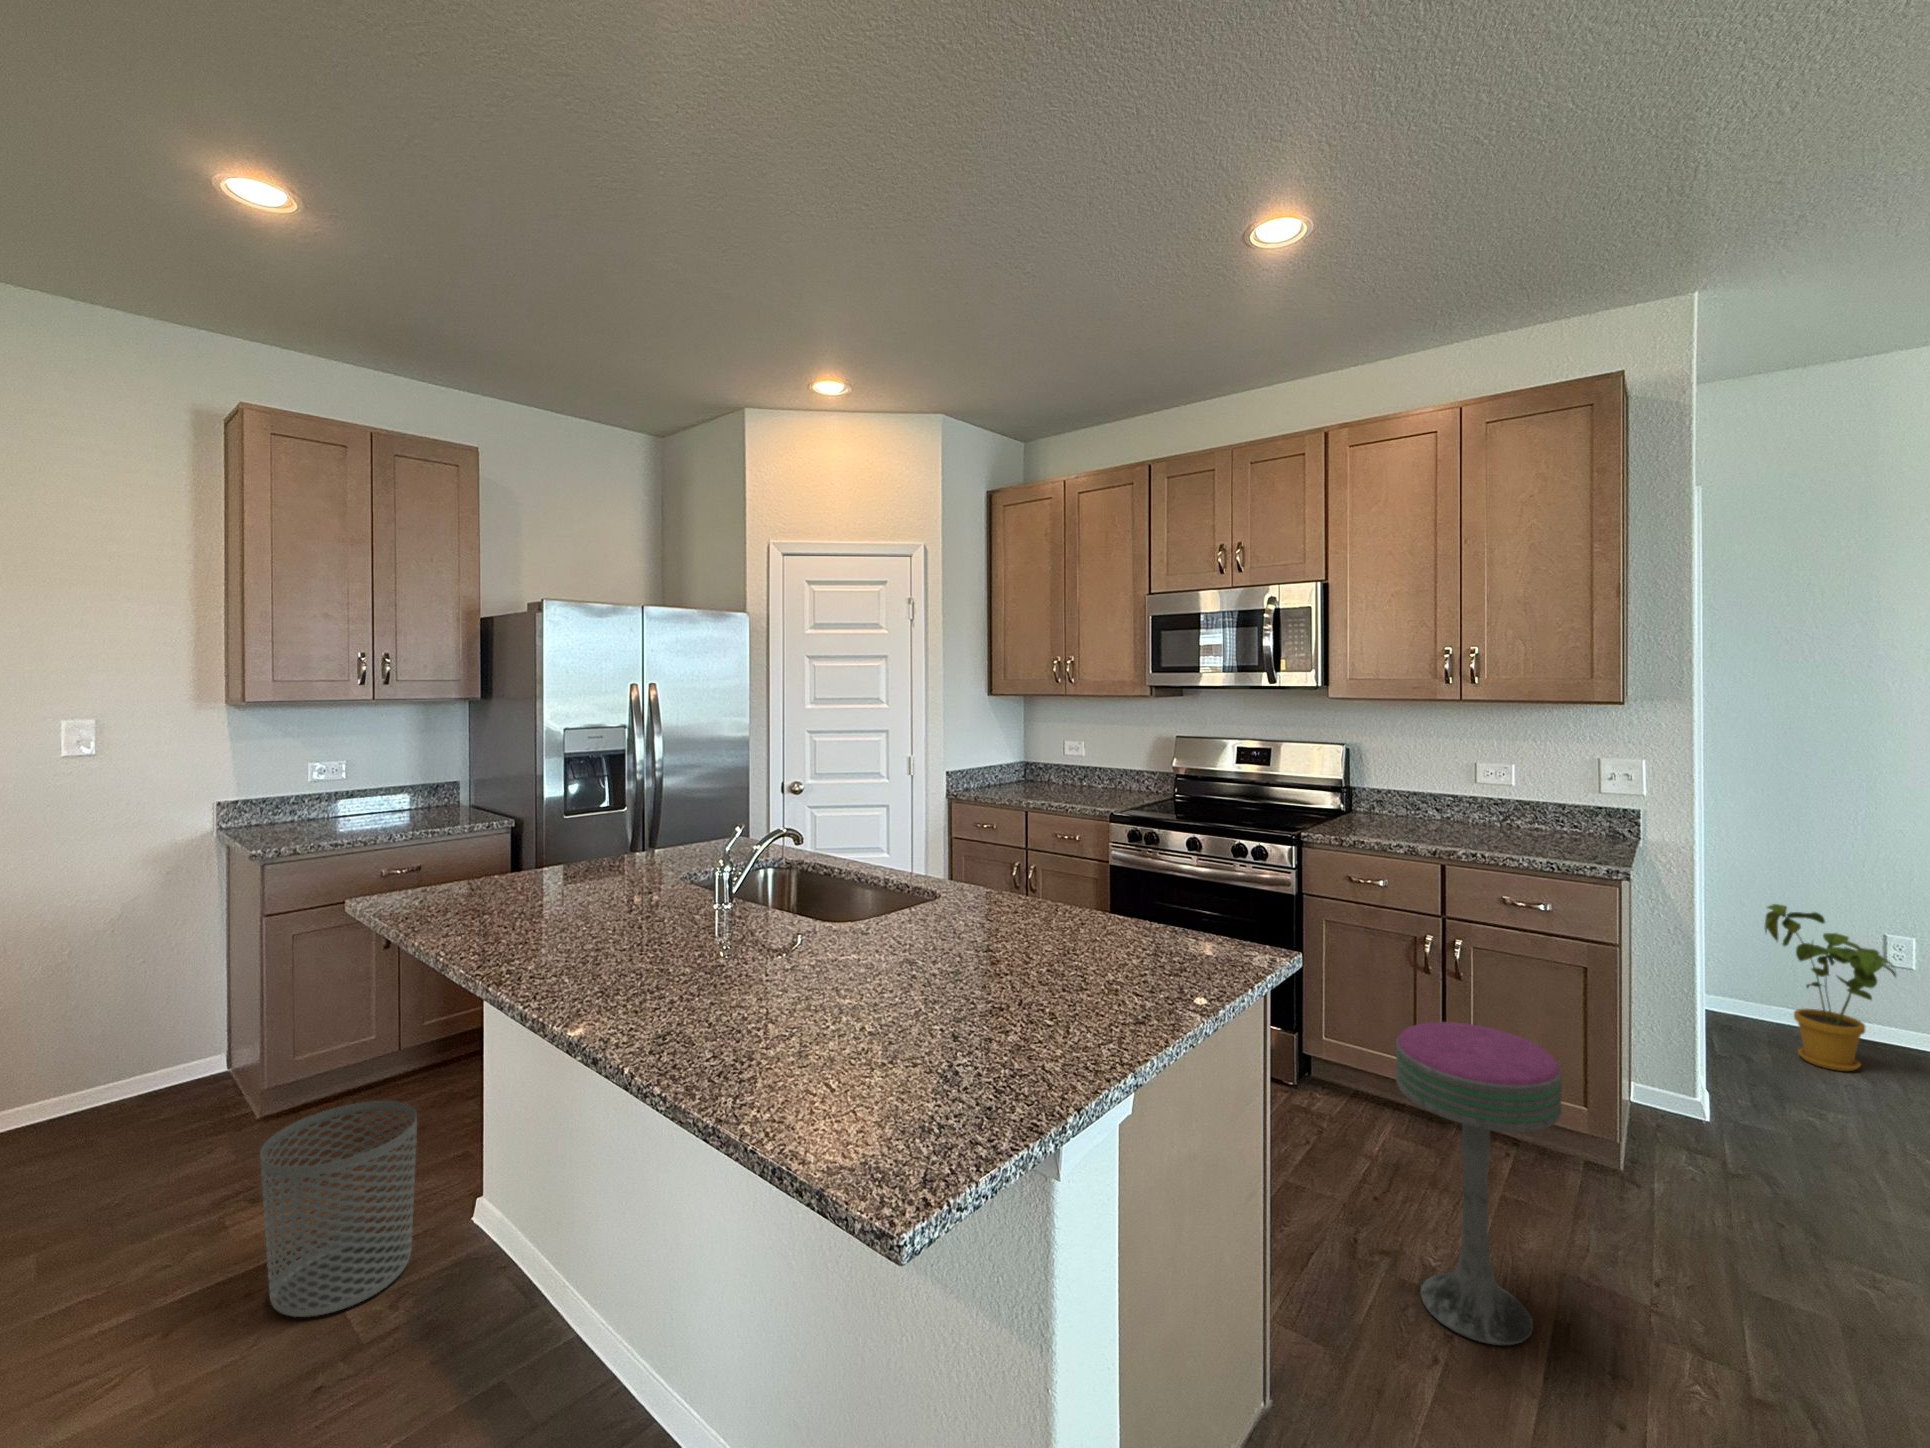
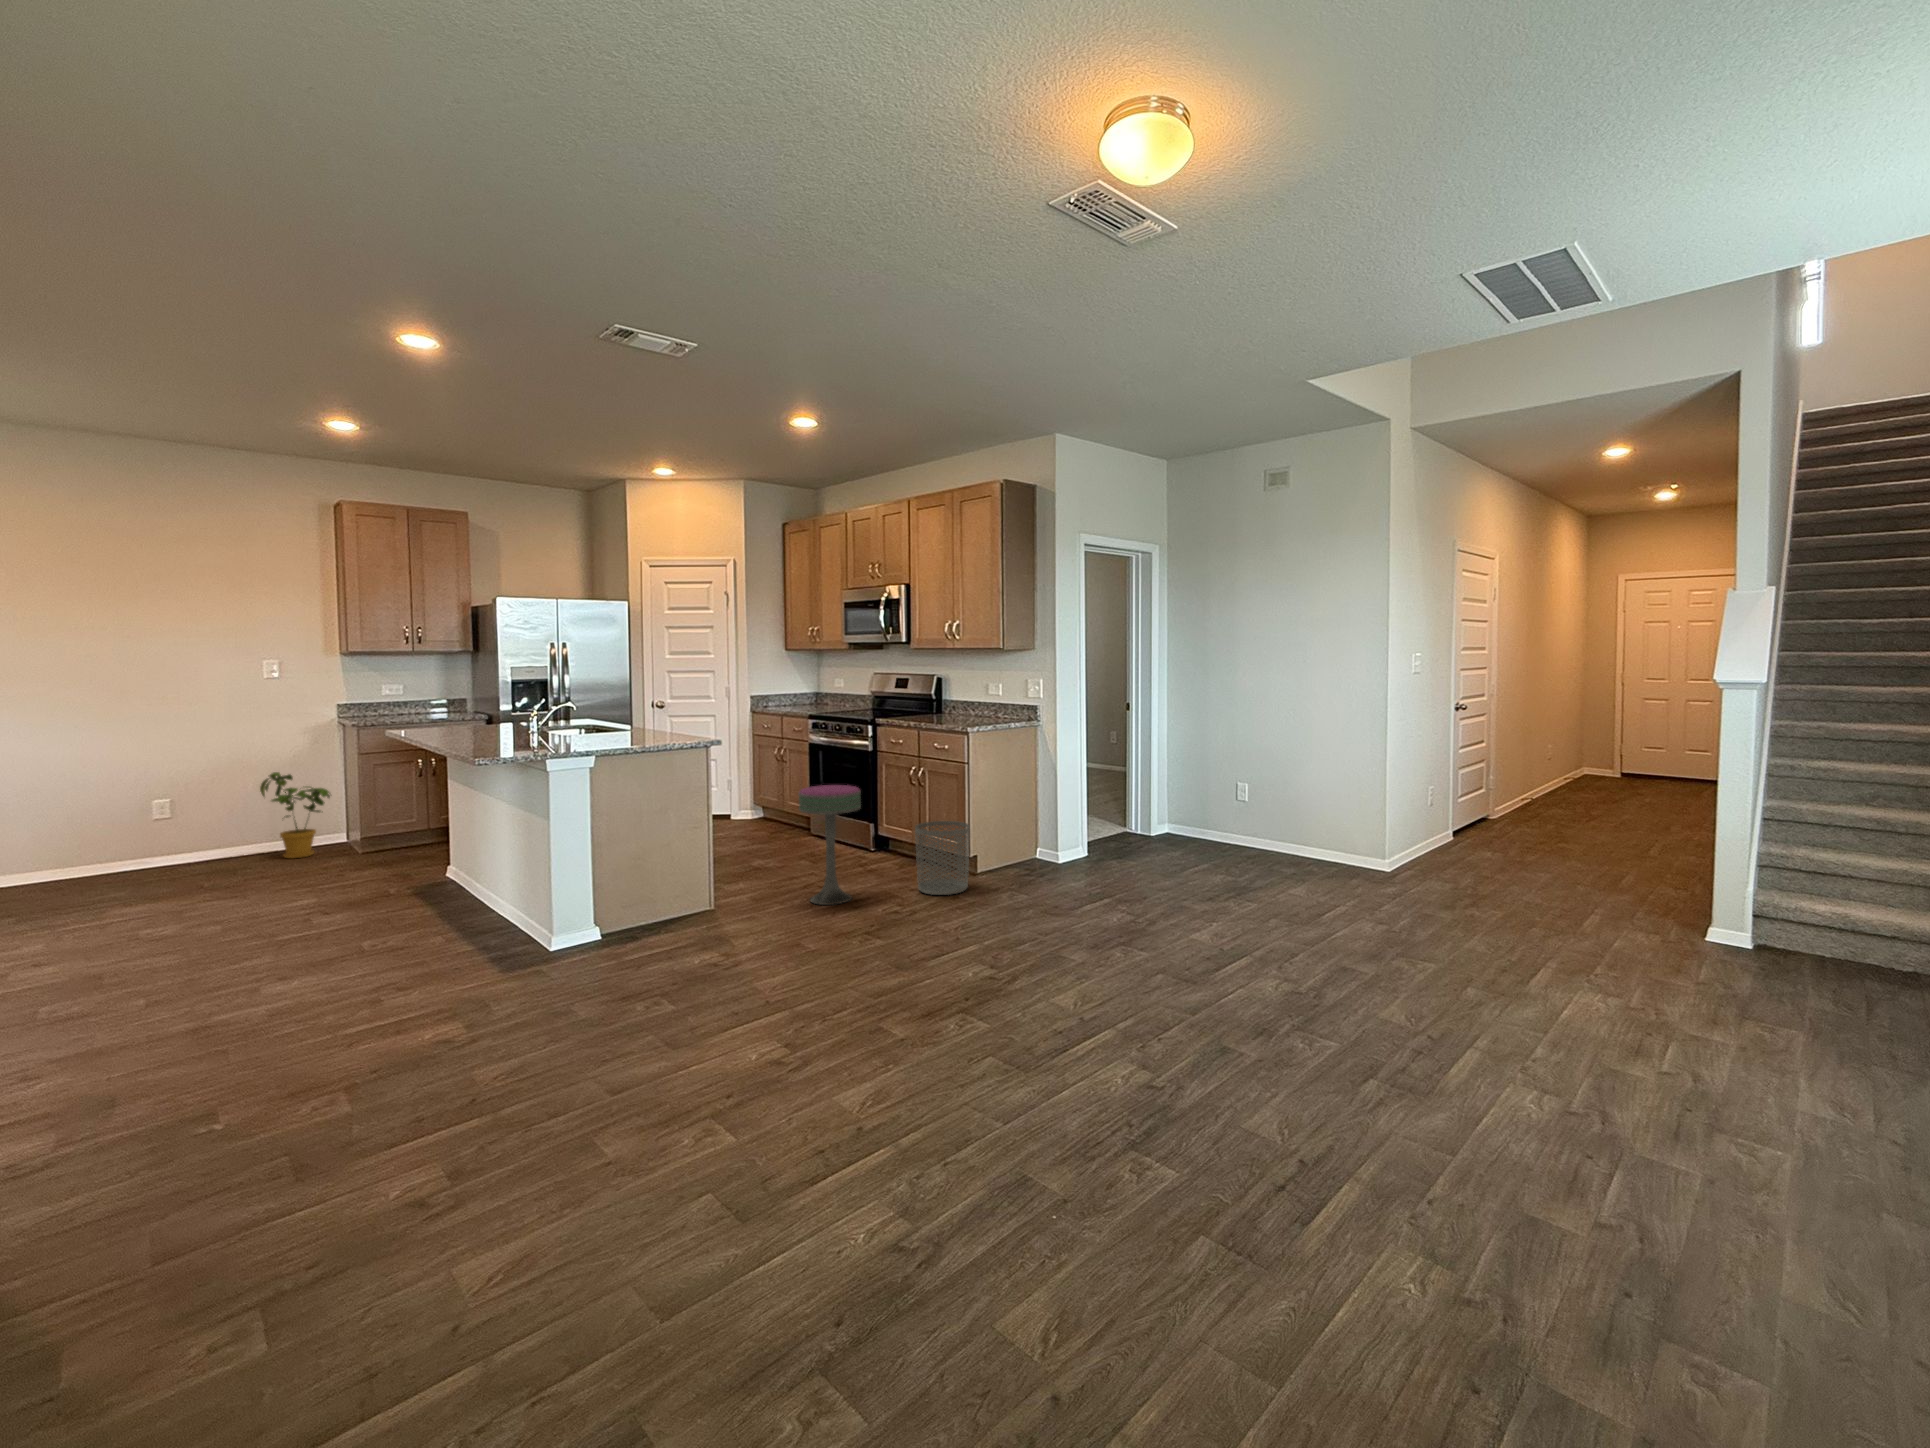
house plant: present [1765,904,1896,1071] -> present [260,772,330,858]
waste bin: present [260,1101,417,1317] -> present [915,821,970,895]

